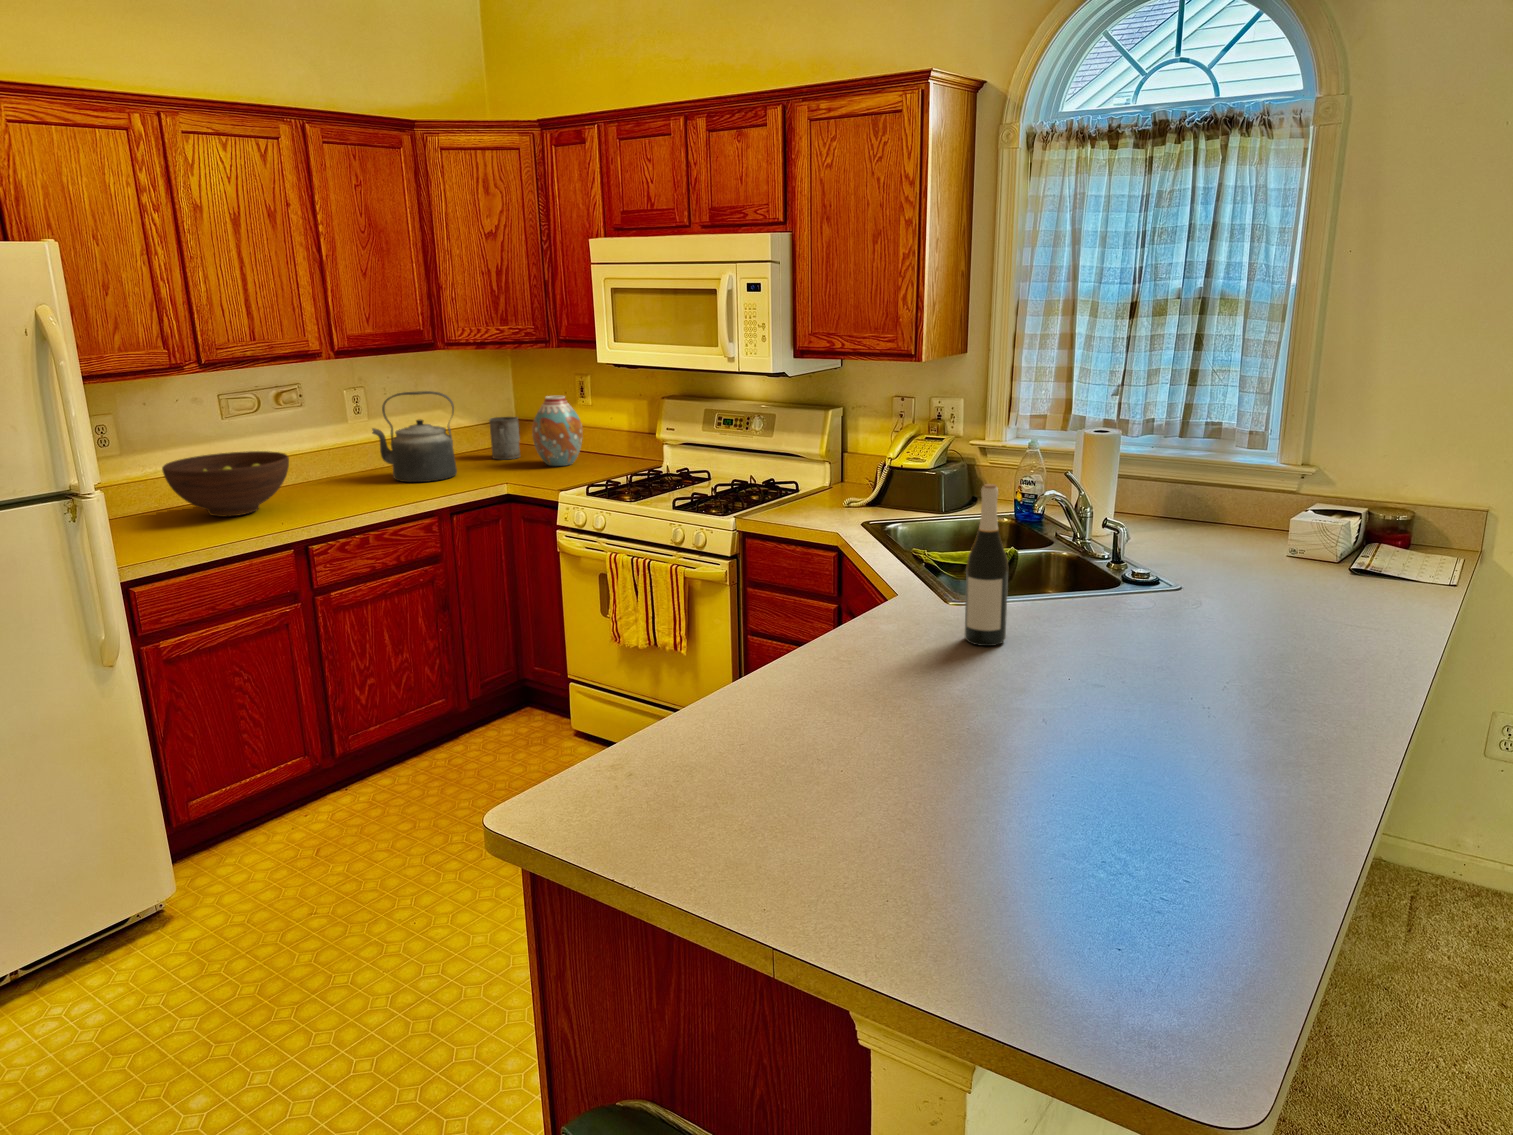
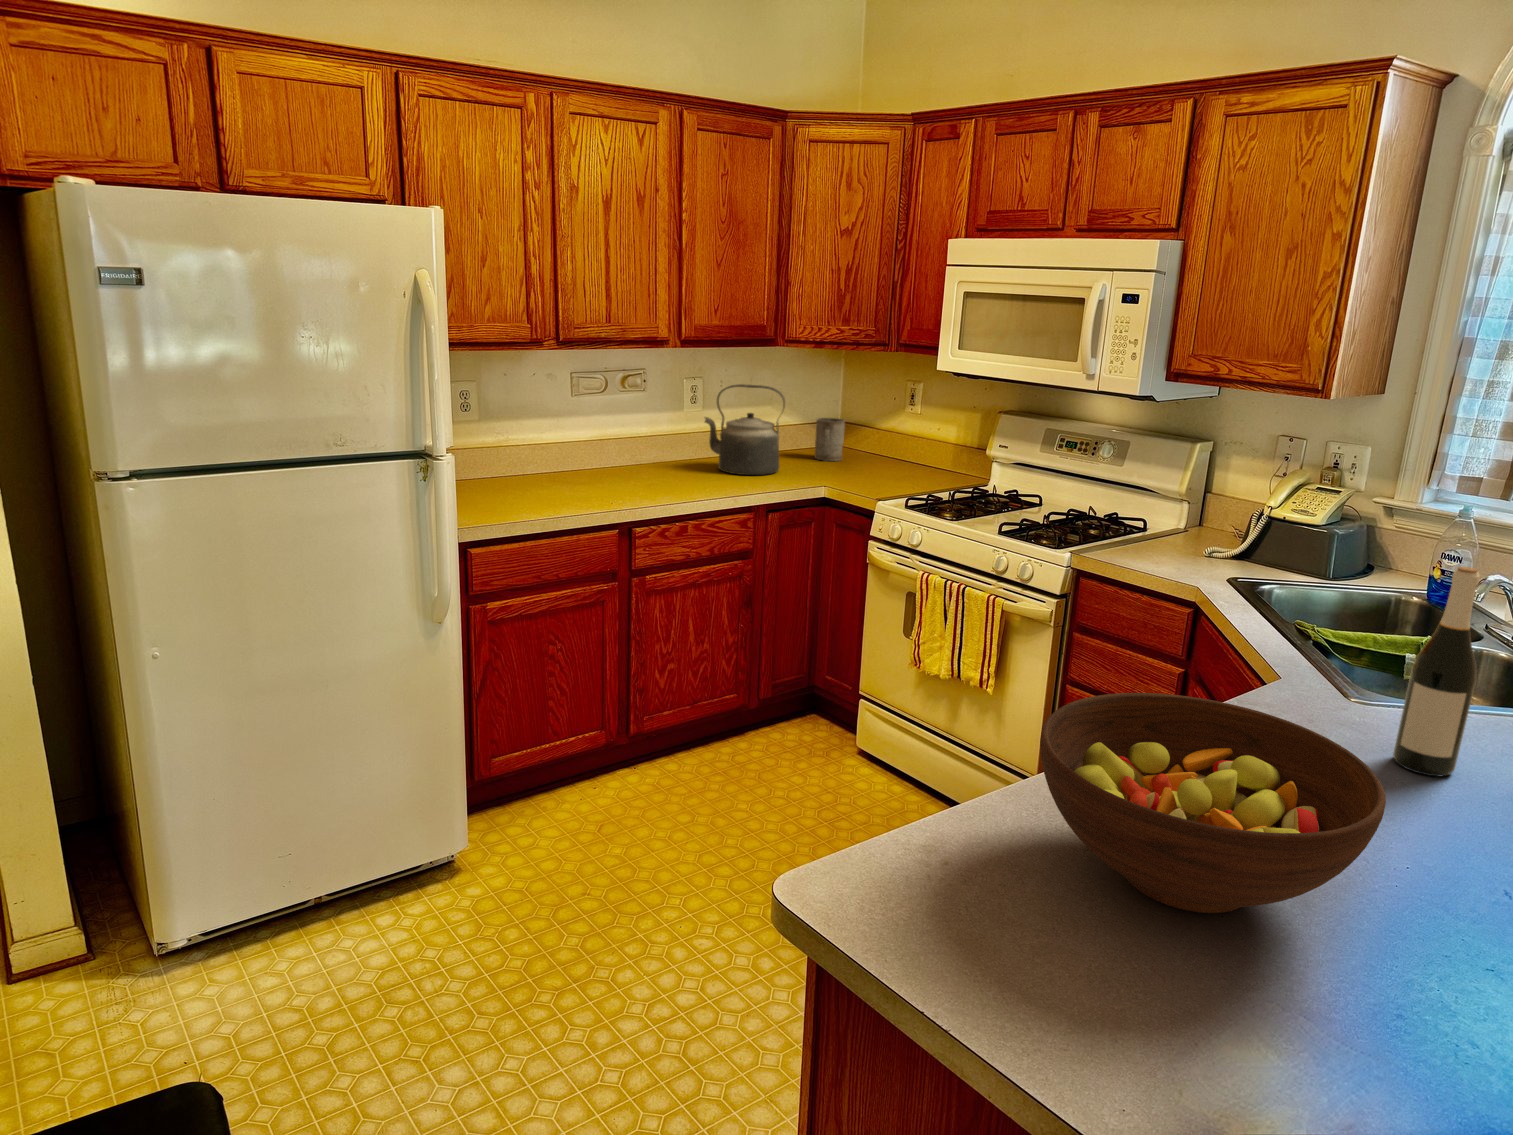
vase: present [532,396,583,466] -> none [858,401,909,474]
fruit bowl: present [162,451,289,517] -> present [1040,693,1386,913]

